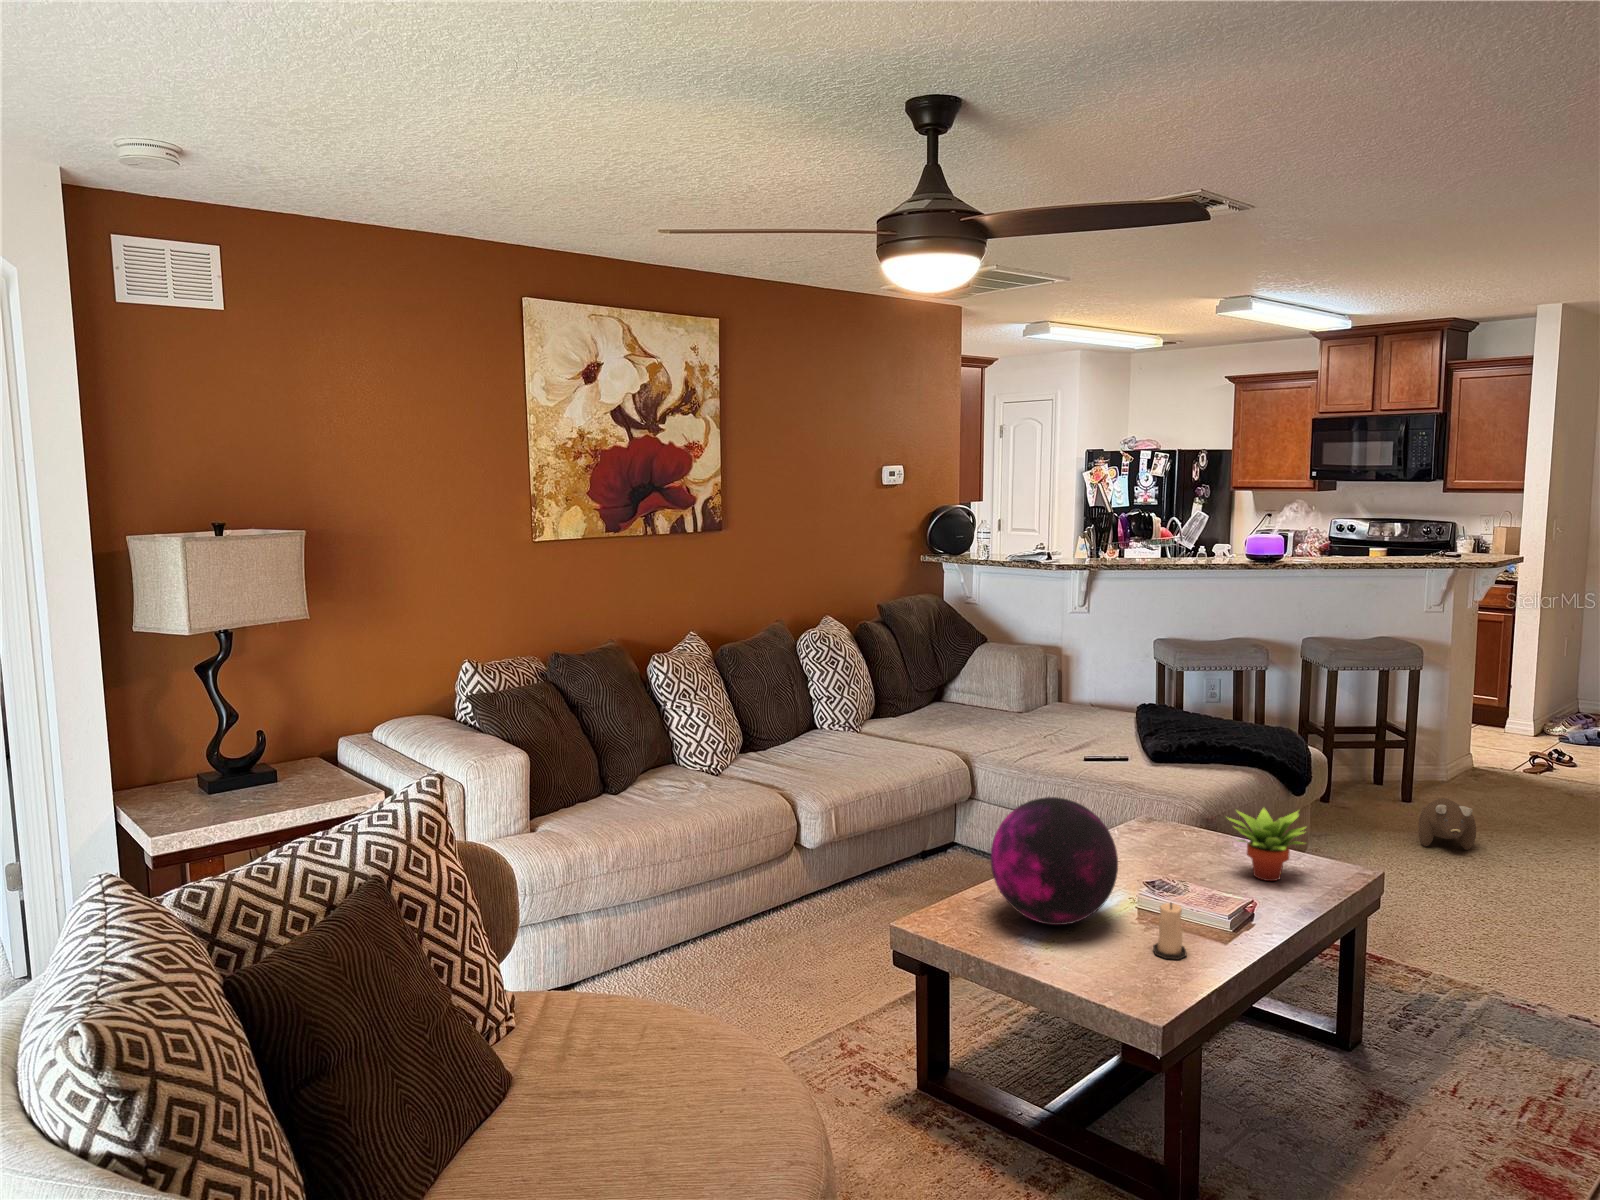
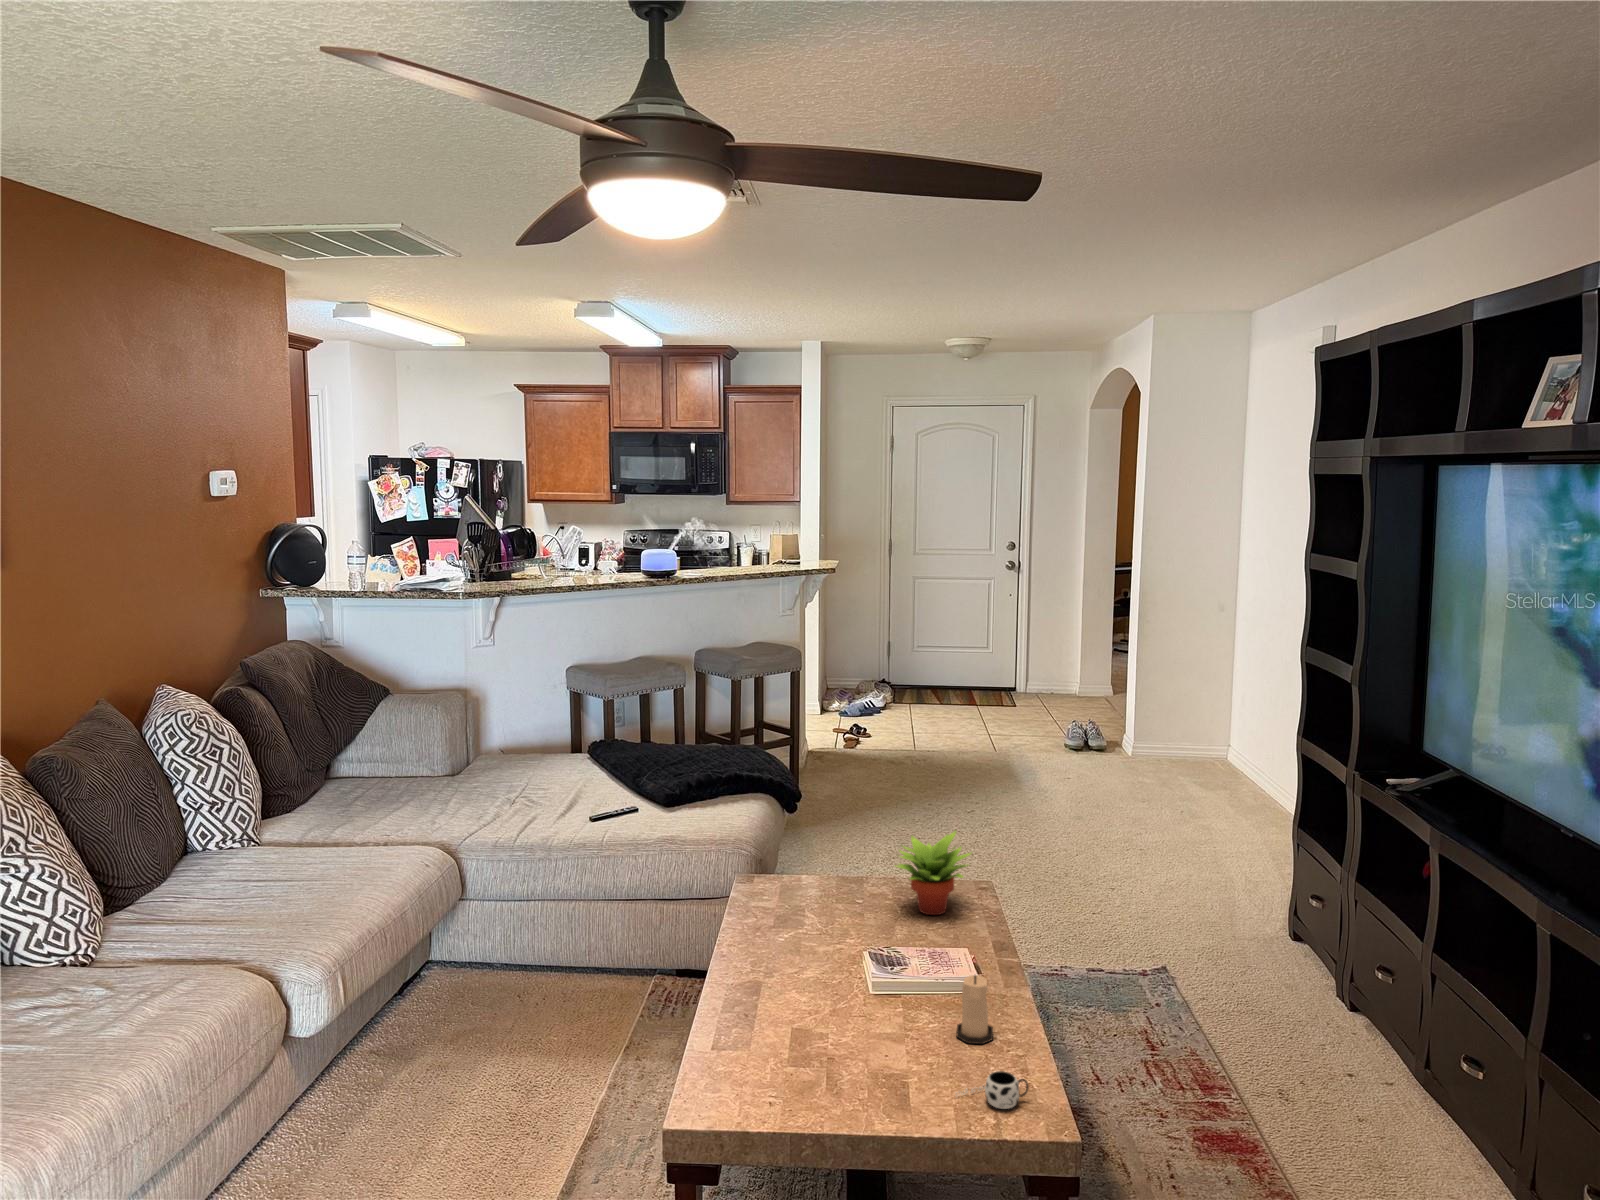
decorative orb: present [990,797,1118,925] -> none [739,881,899,1049]
plush toy: present [1419,798,1476,850] -> none [851,786,904,835]
mug: none [1097,966,1148,995] -> present [956,1071,1029,1109]

